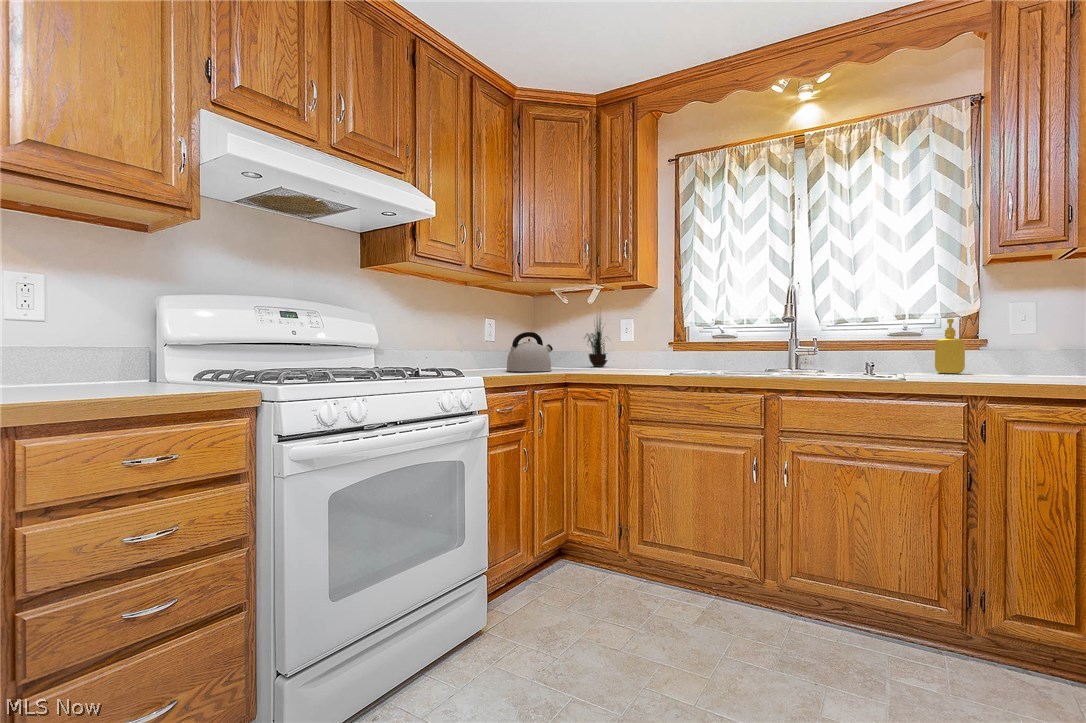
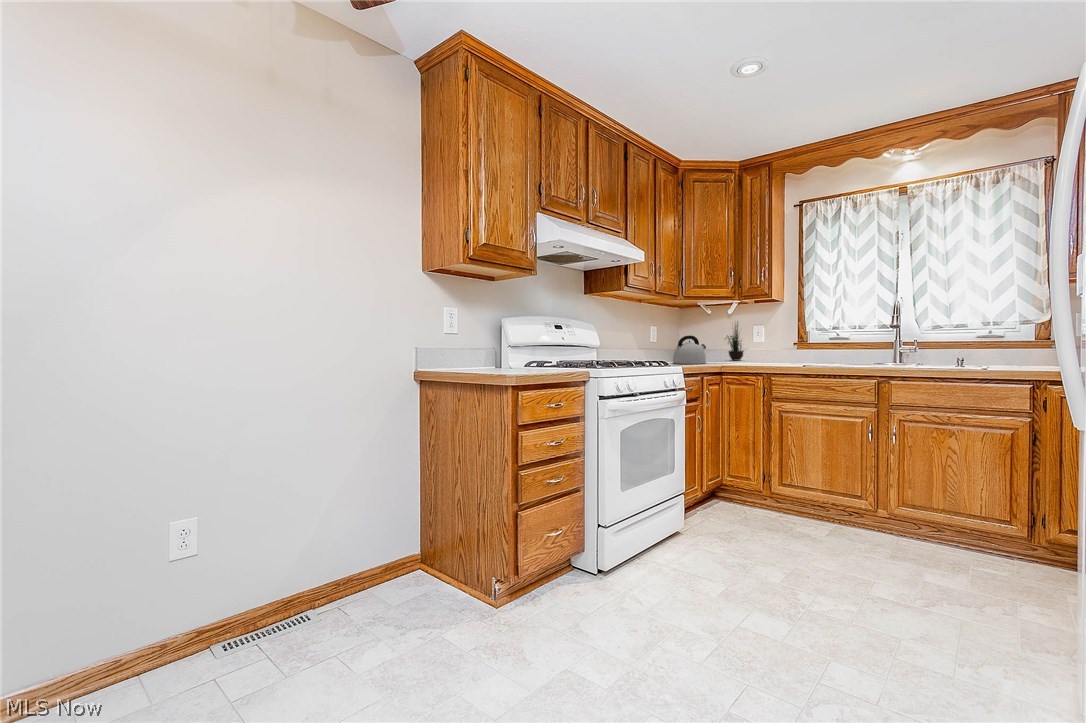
soap dispenser: present [935,319,965,374] -> none [1014,325,1039,365]

